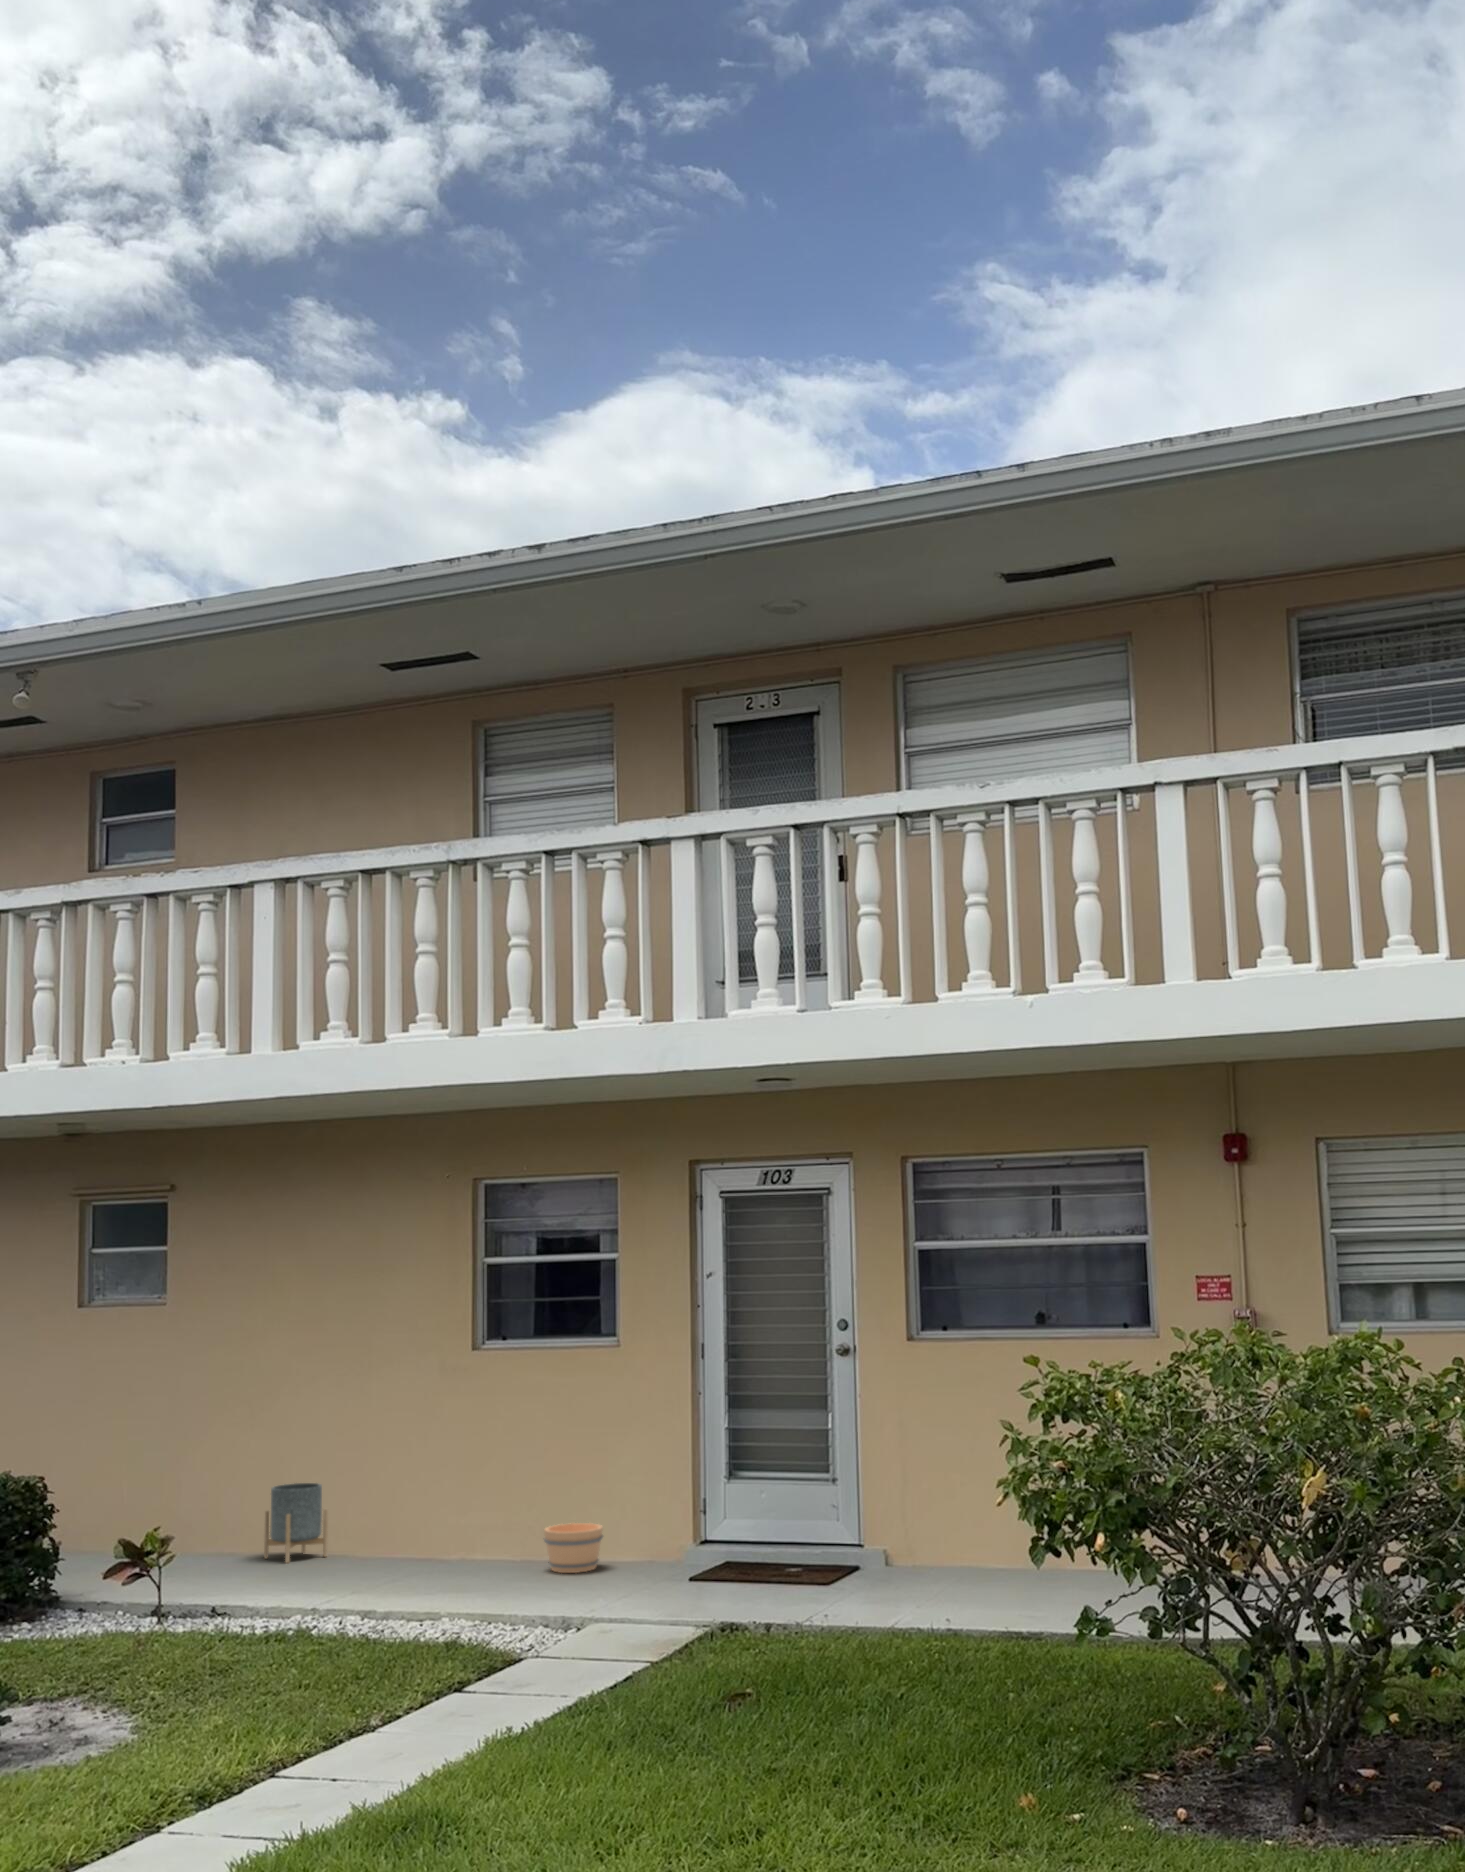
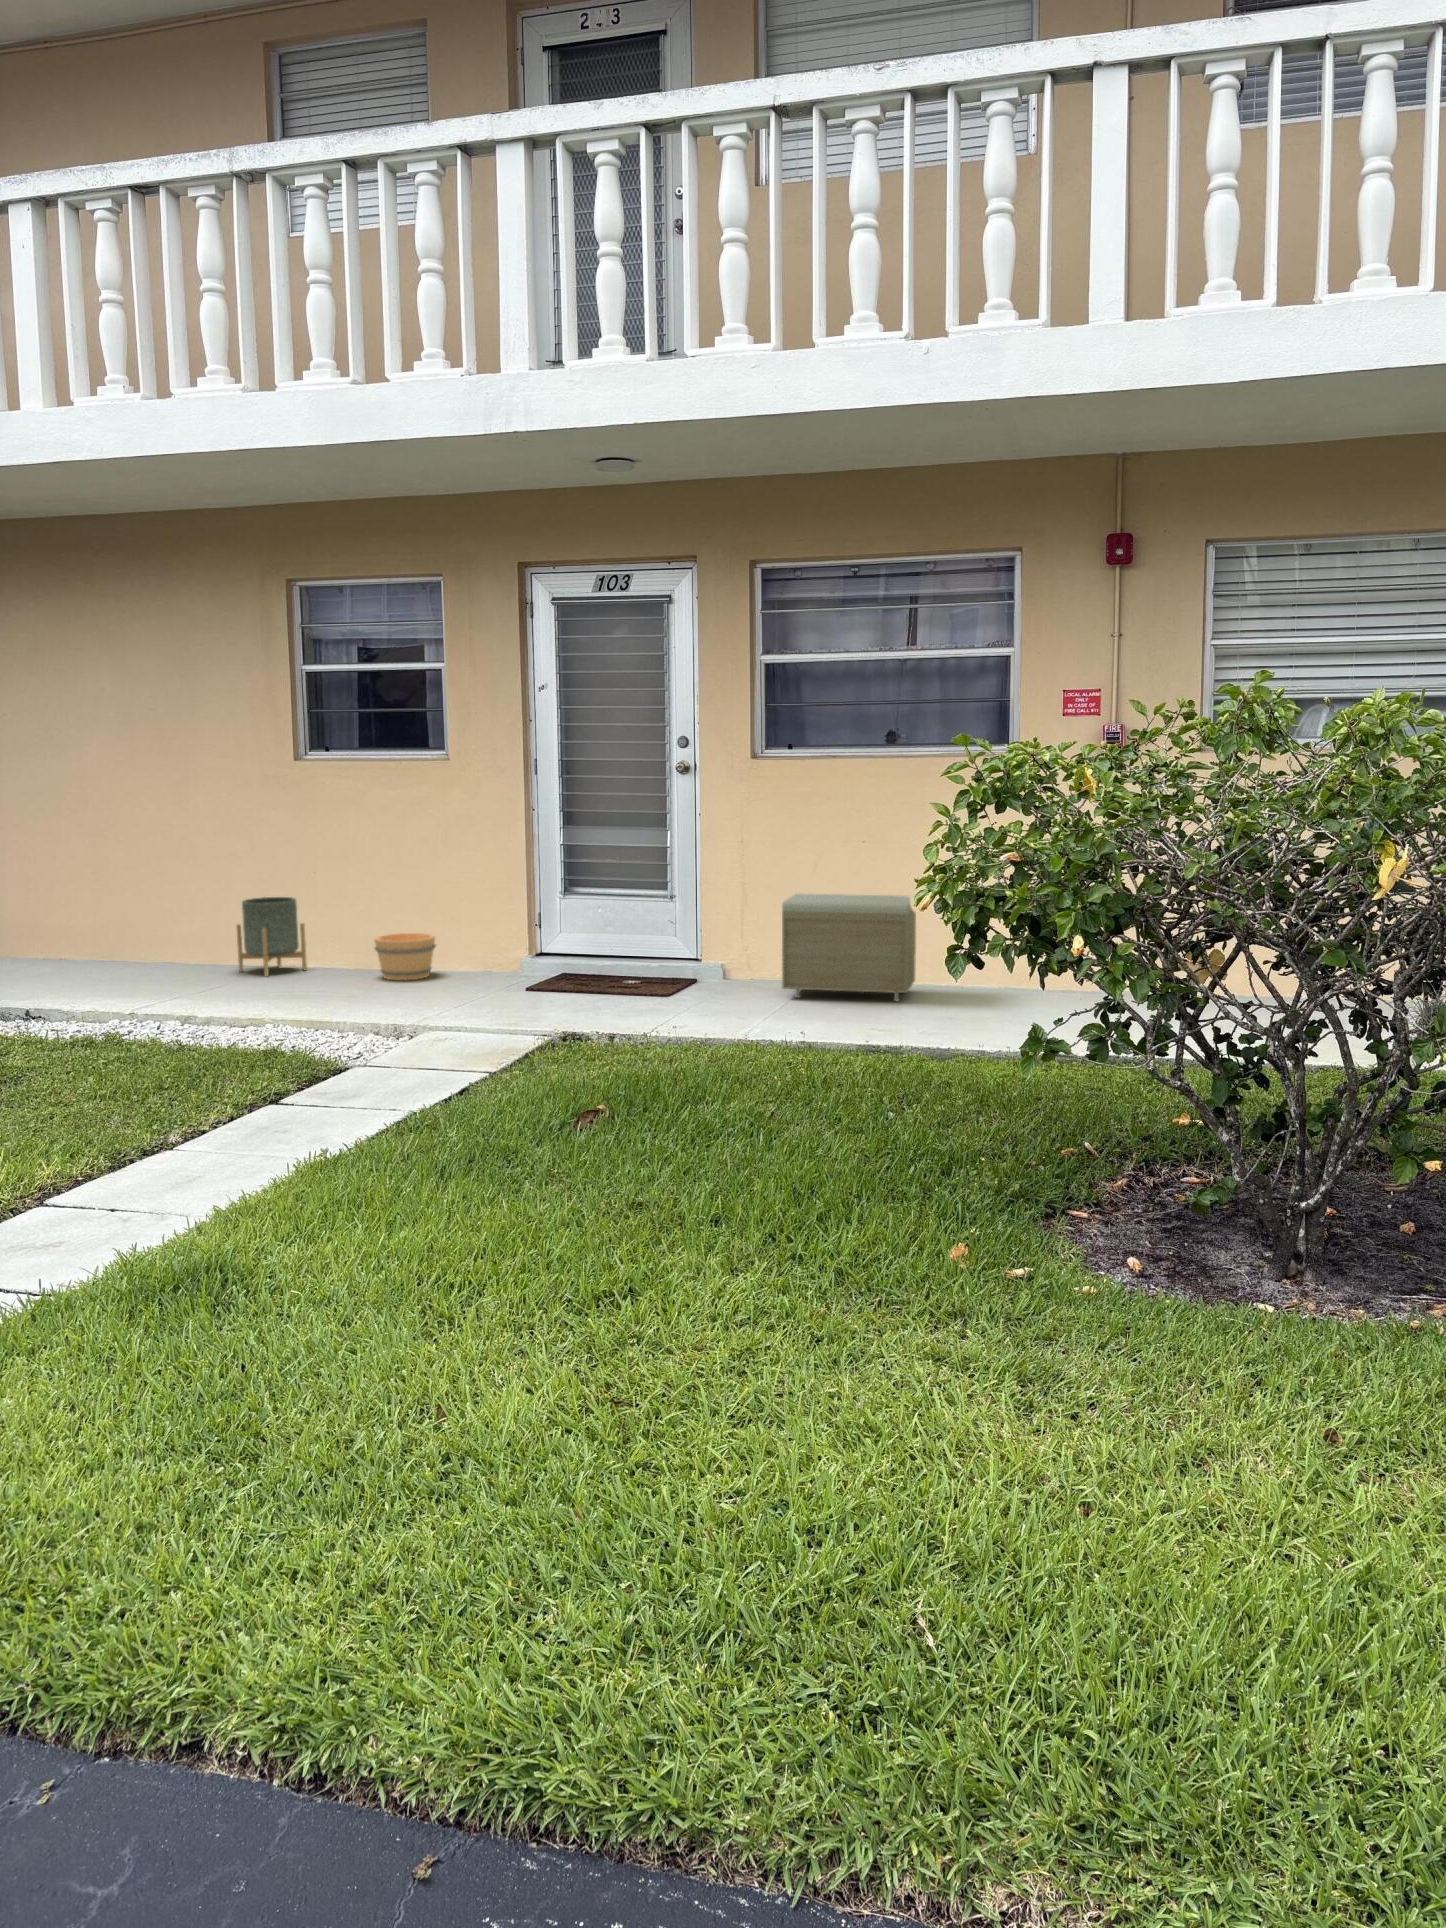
storage bench: none [937,1480,1076,1593] -> present [782,894,916,1001]
planter: present [264,1483,328,1563] -> present [236,897,307,977]

